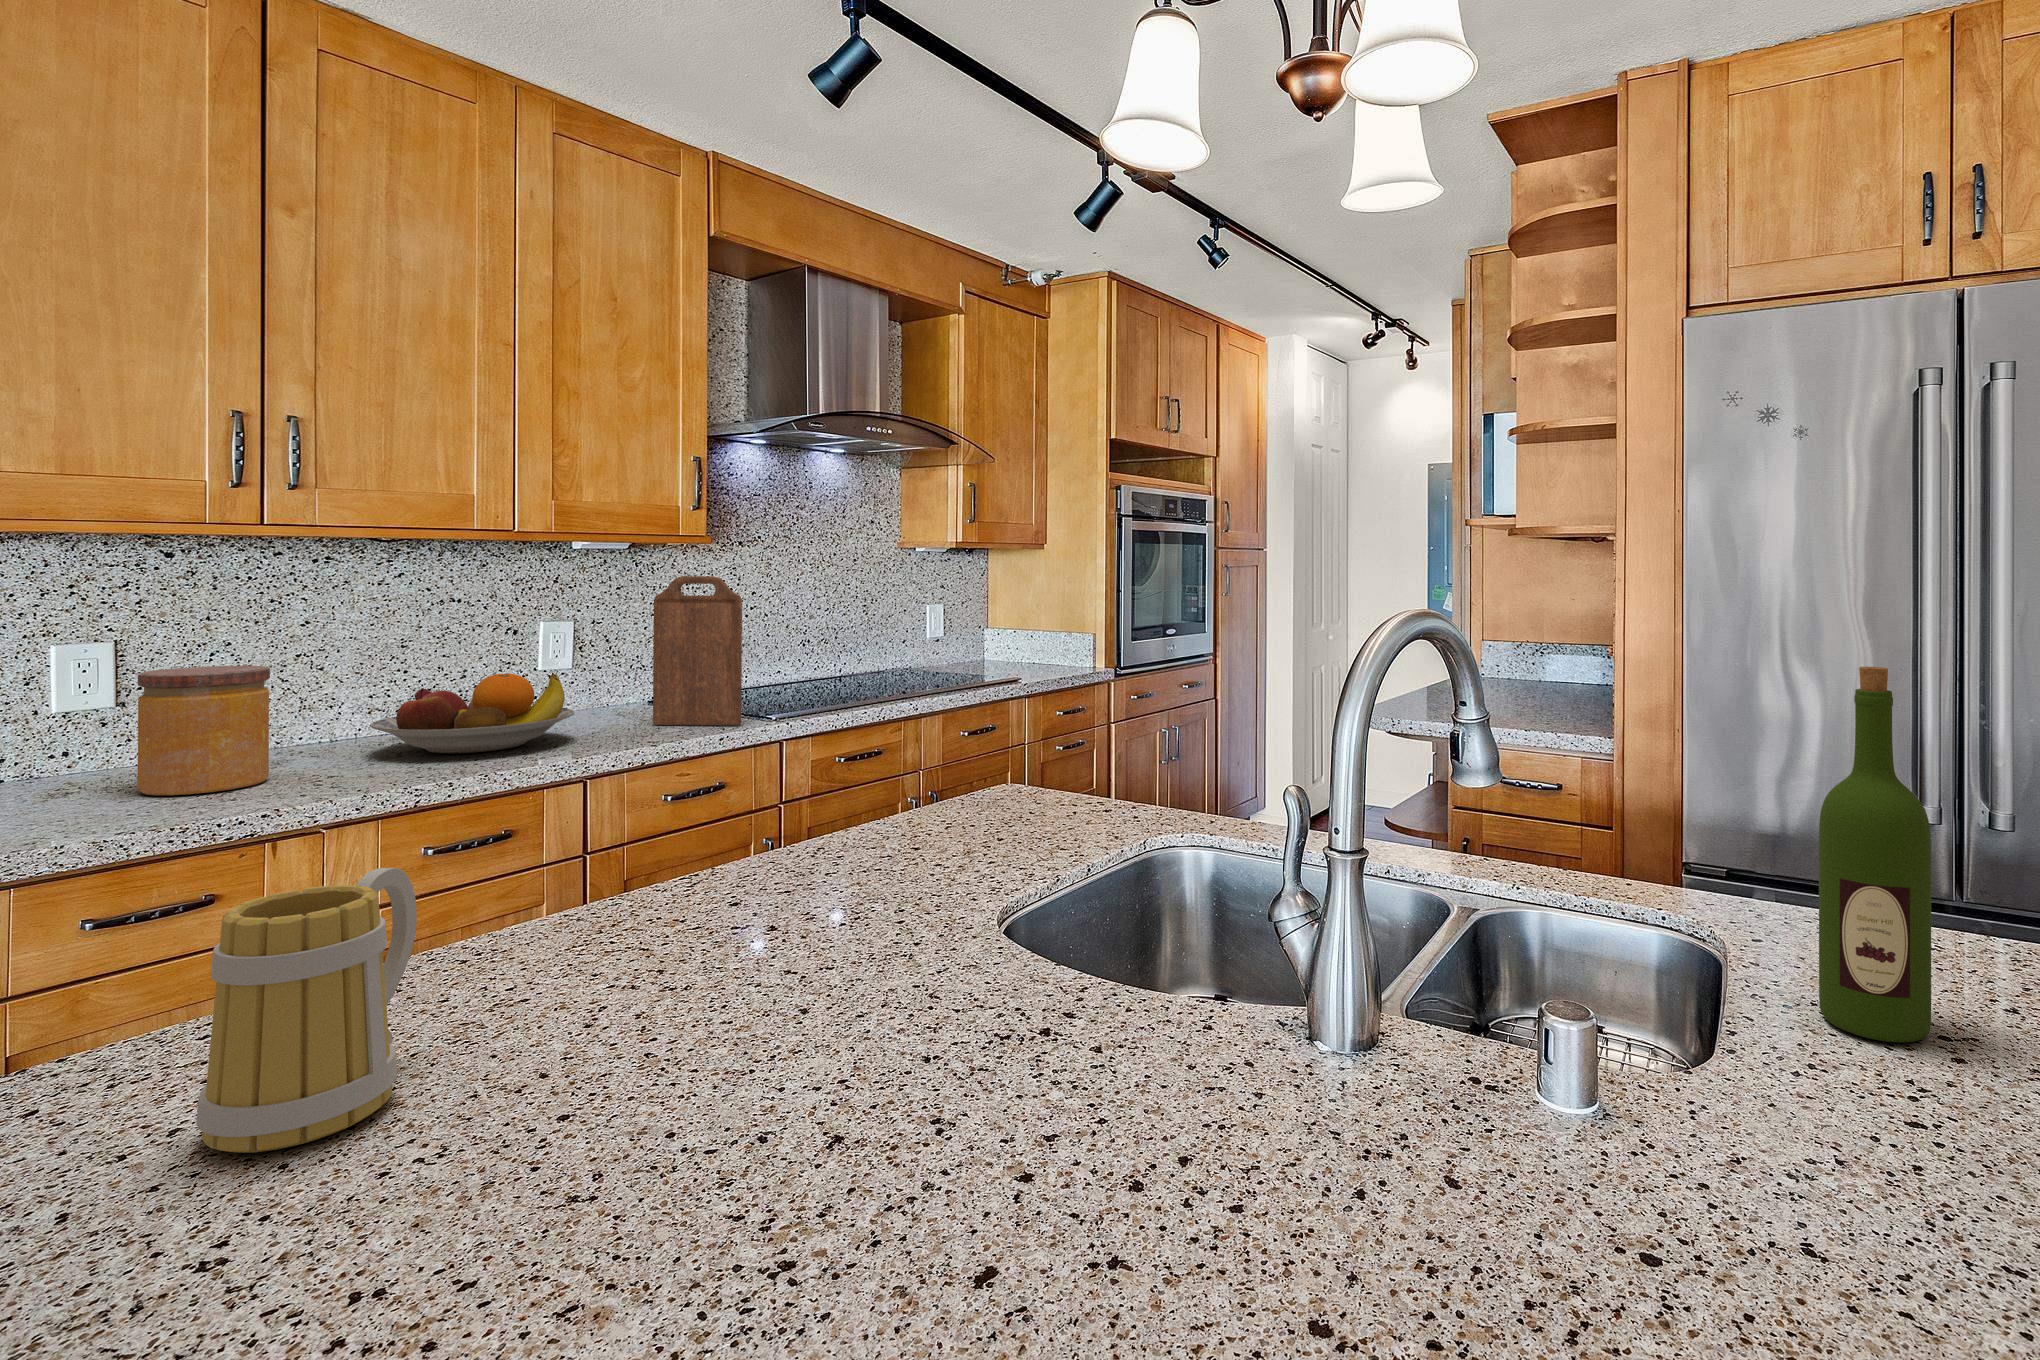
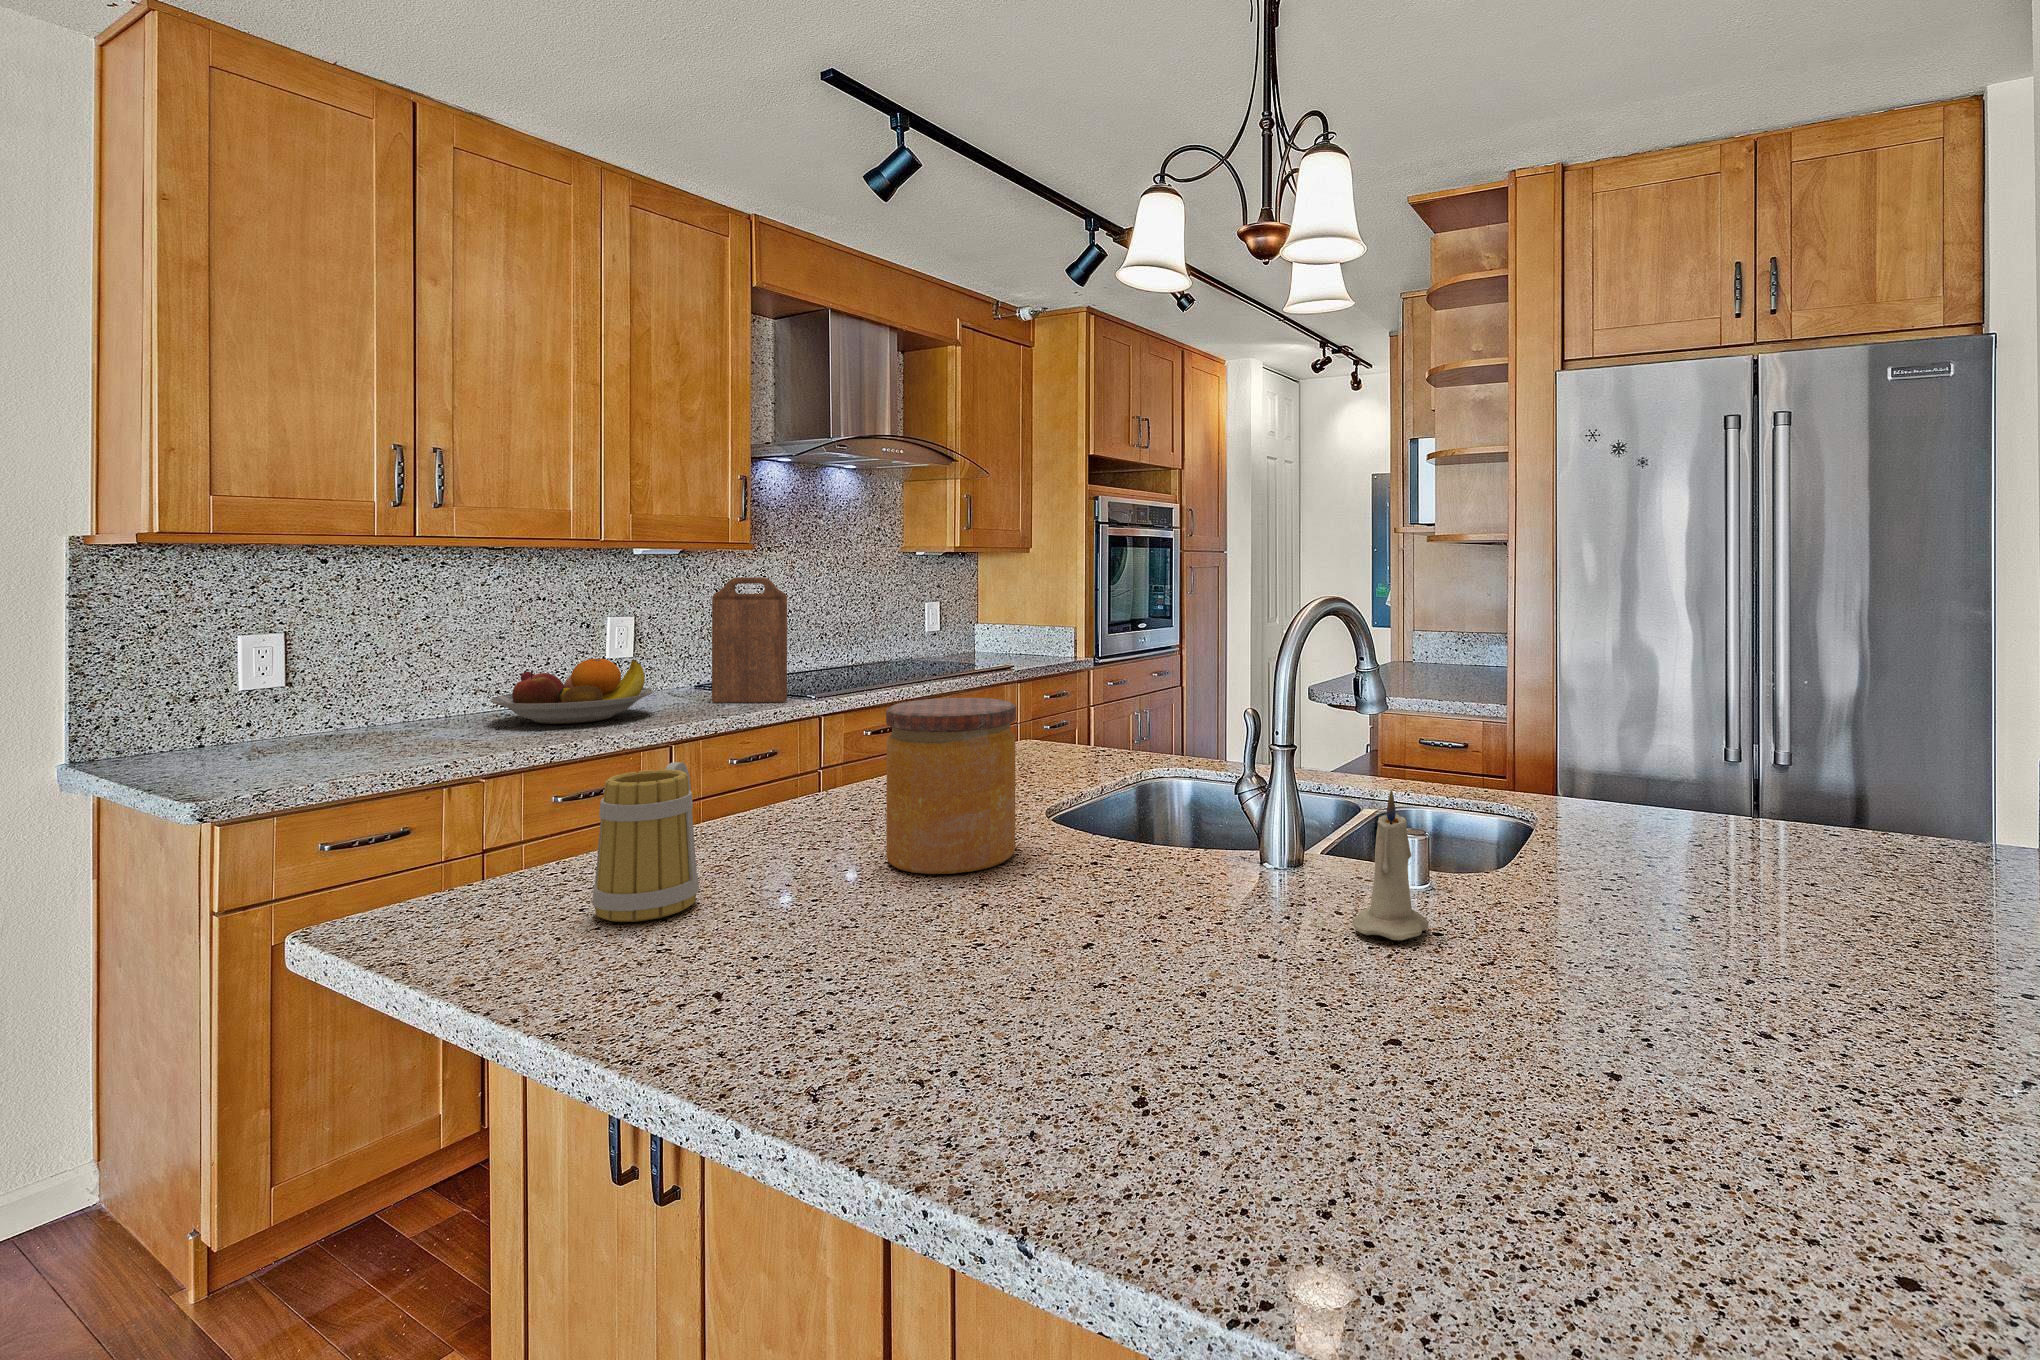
jar: present [137,666,270,795] -> present [886,698,1016,874]
wine bottle: present [1819,667,1931,1042] -> none [1586,631,1650,864]
candle: none [1468,959,1606,1247] -> present [1352,790,1428,940]

